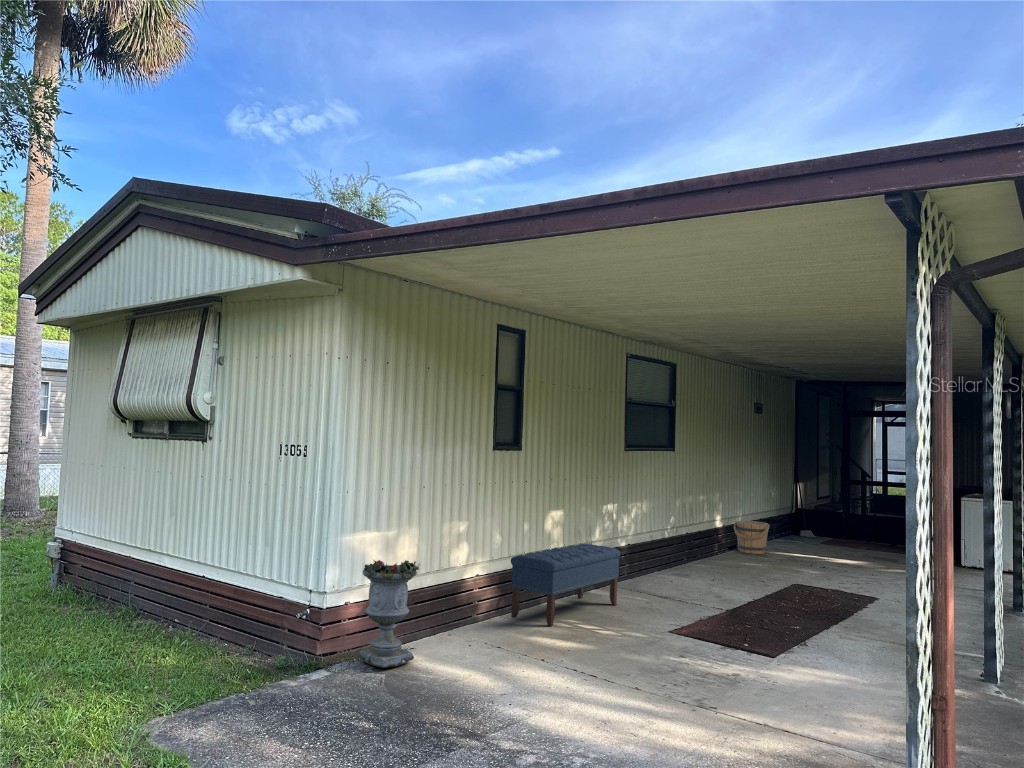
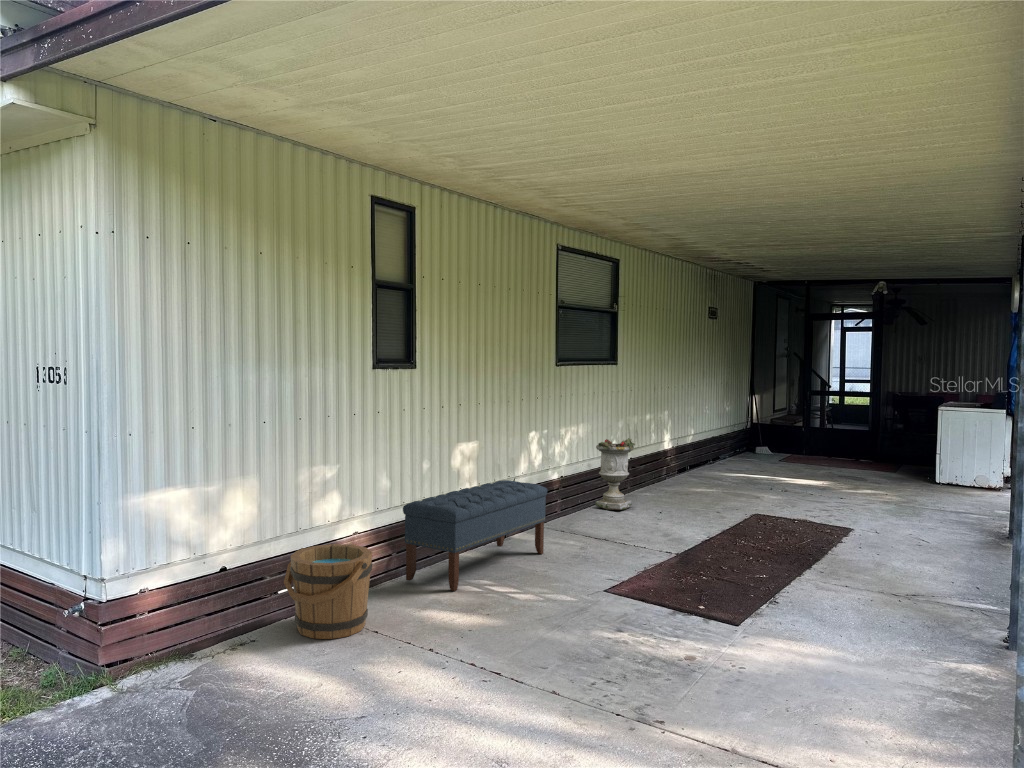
bucket: present [734,521,770,554] -> present [284,544,372,639]
planter: present [358,560,419,668] -> present [595,438,635,510]

